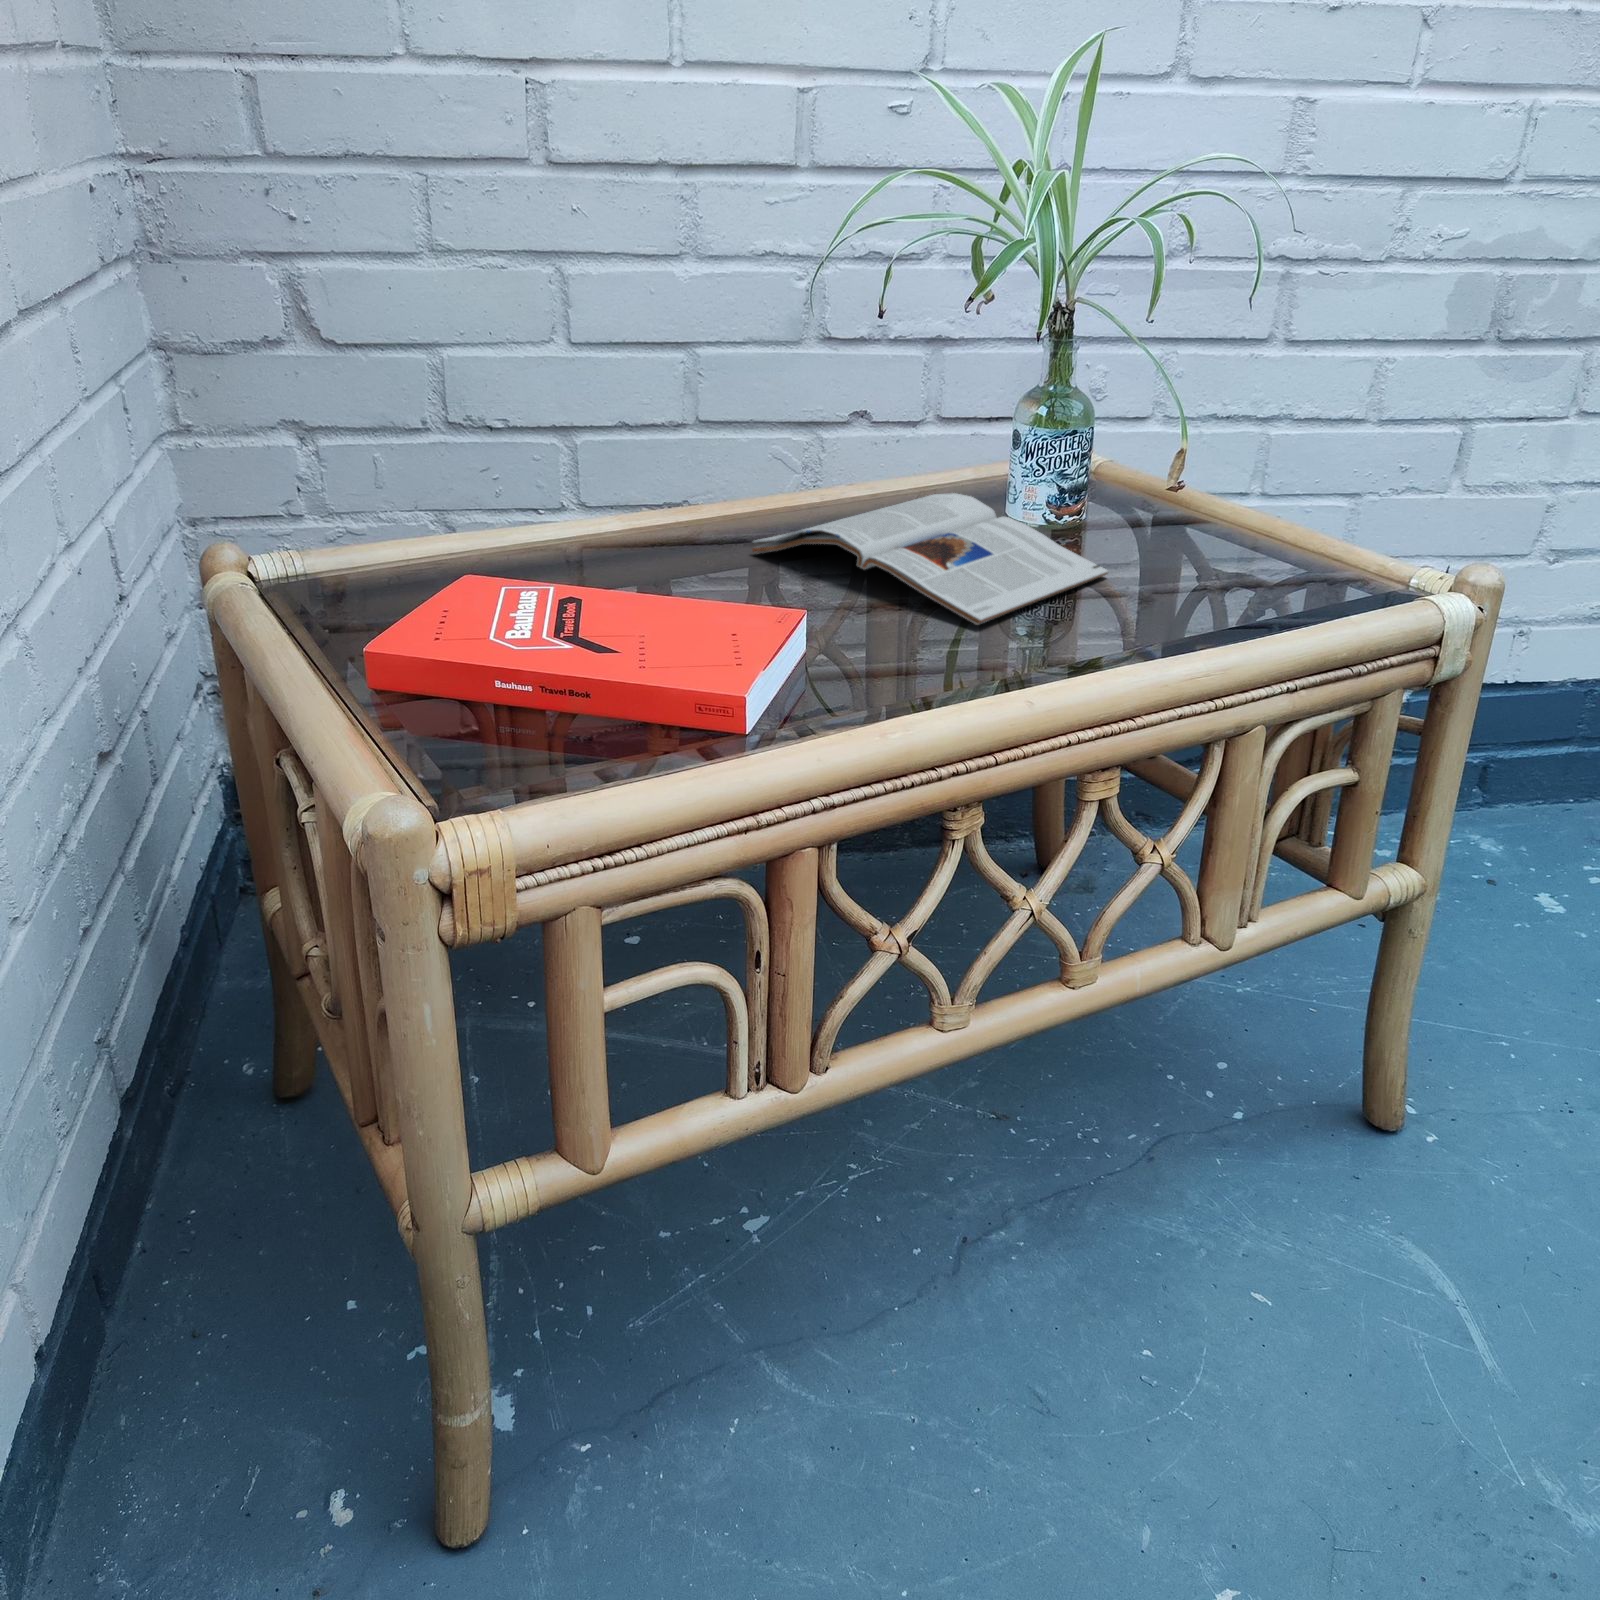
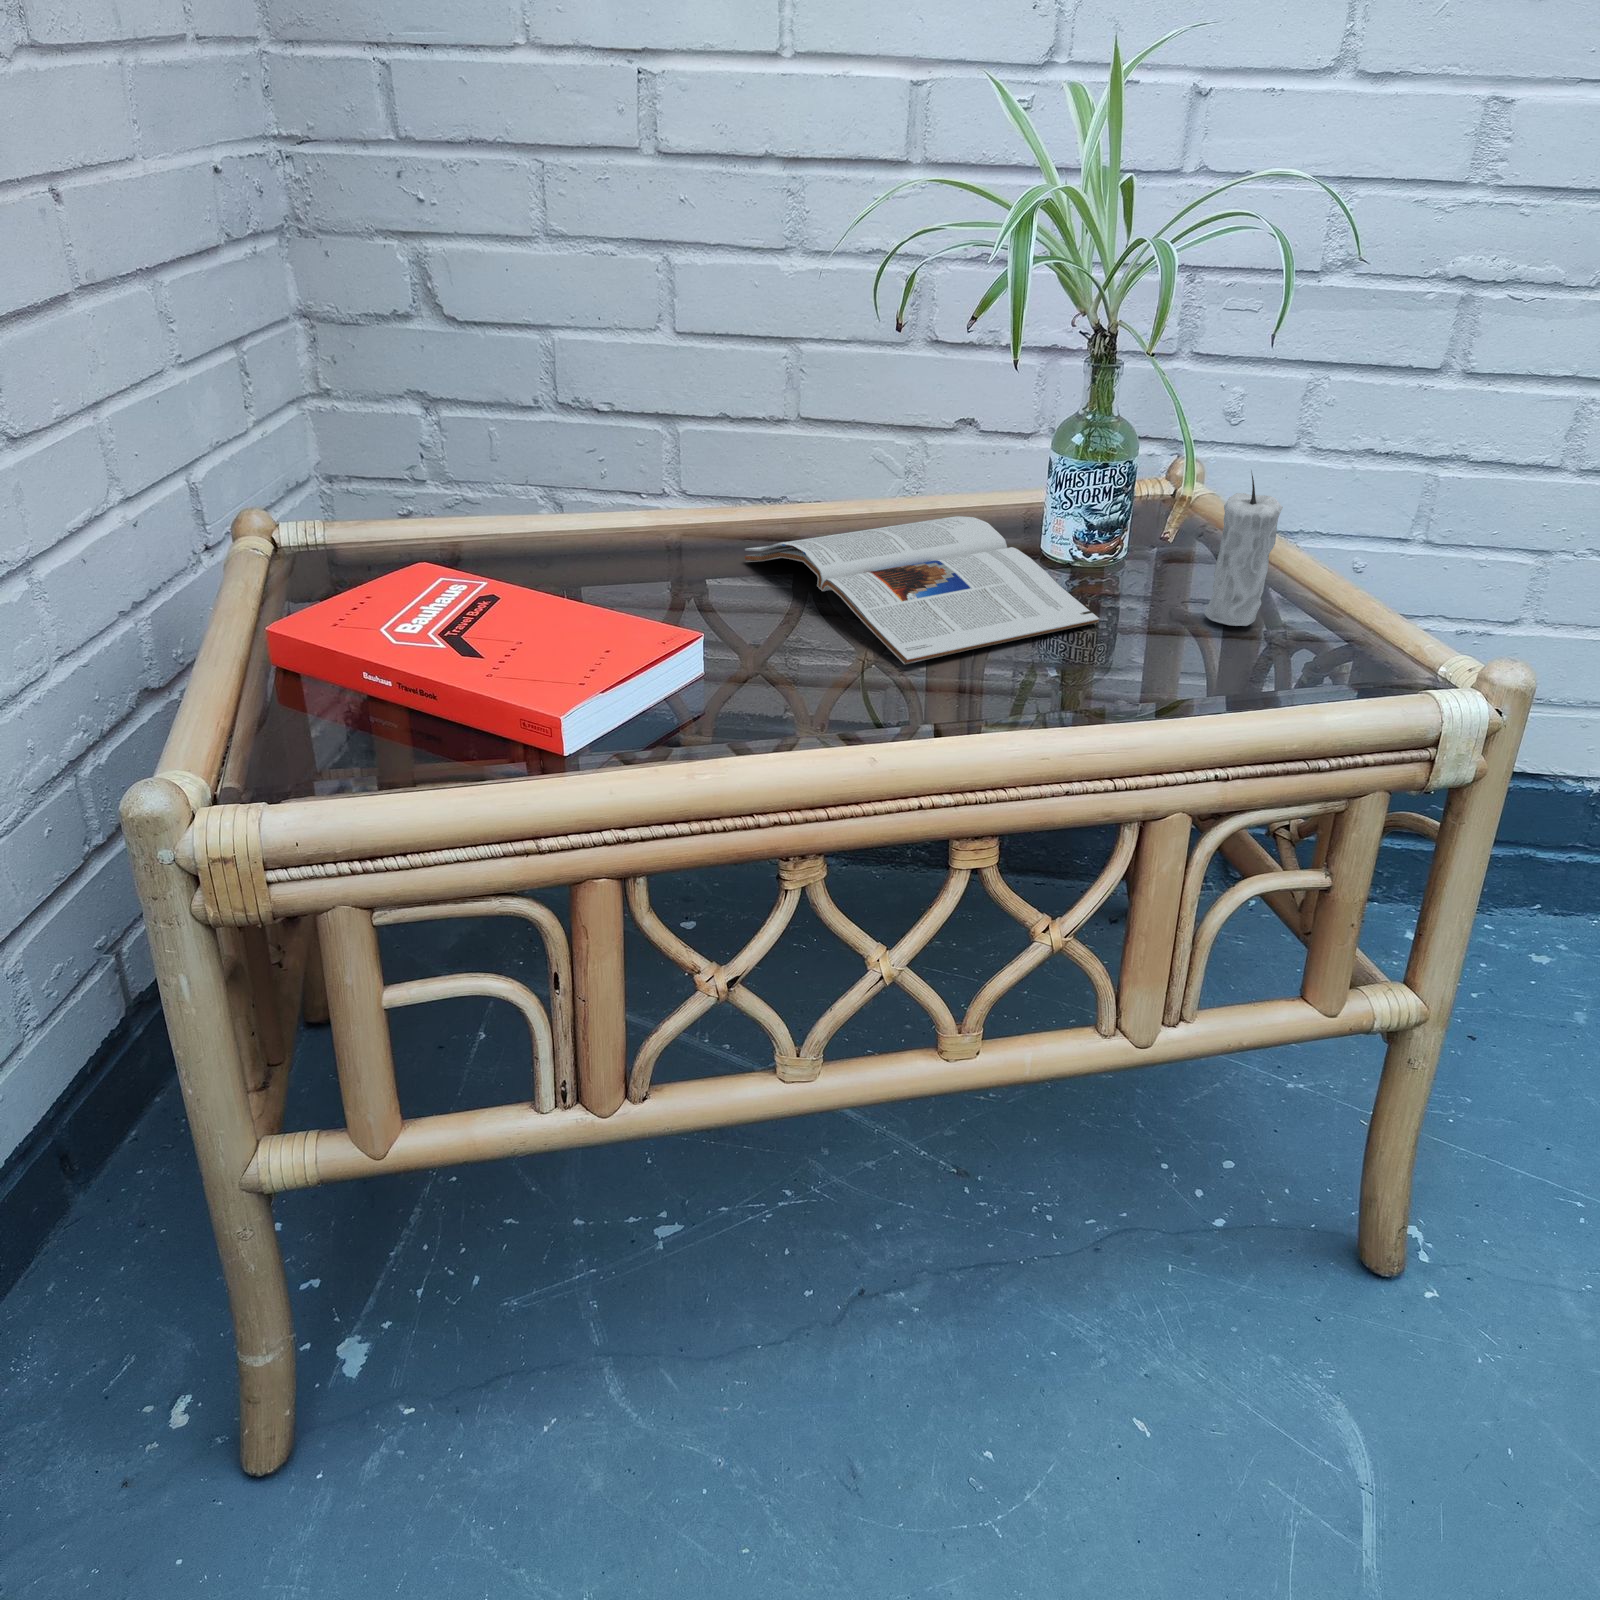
candle: none [1188,423,1253,566] -> present [1204,475,1283,626]

